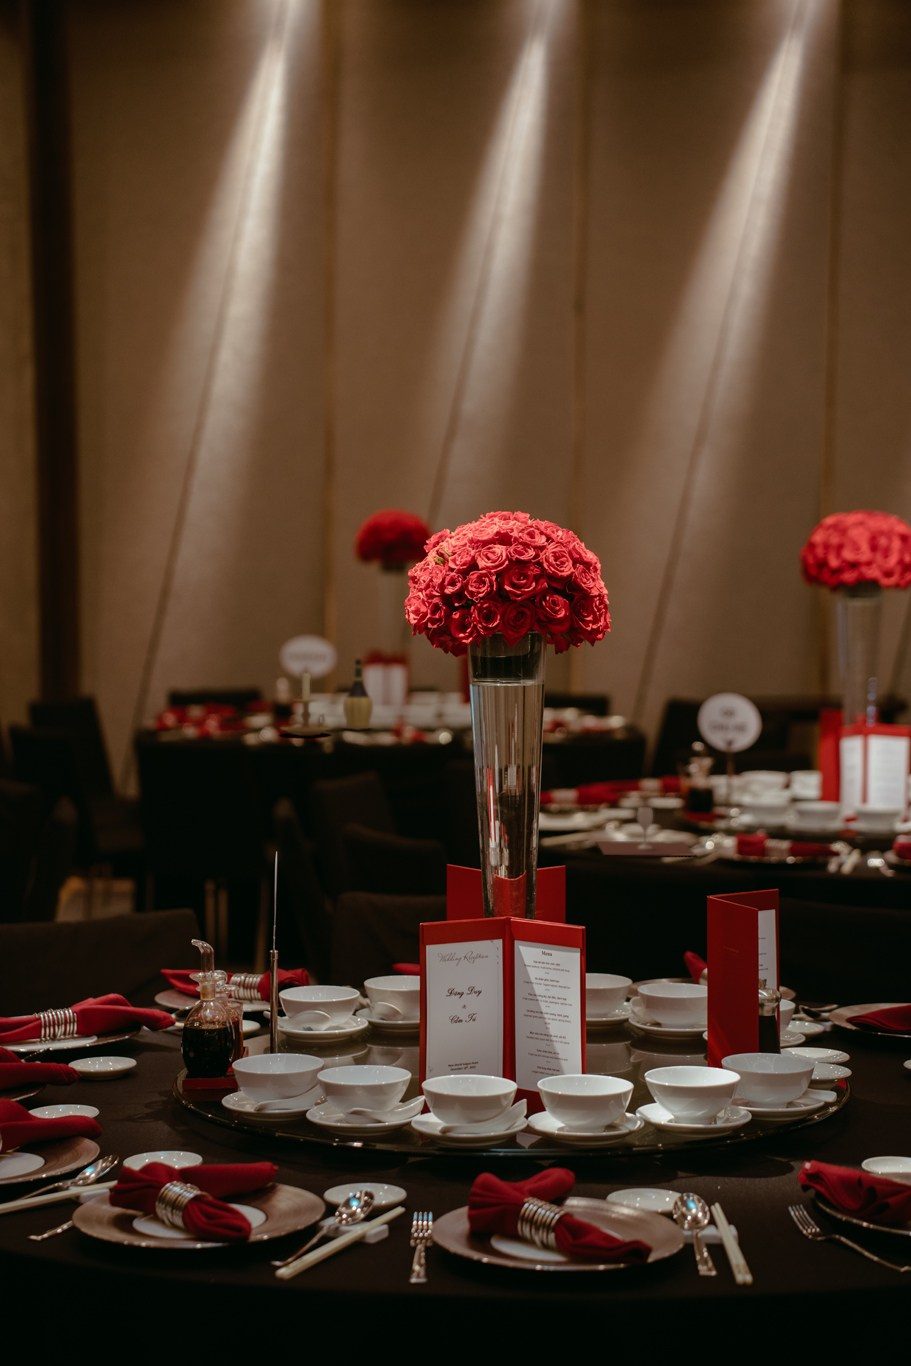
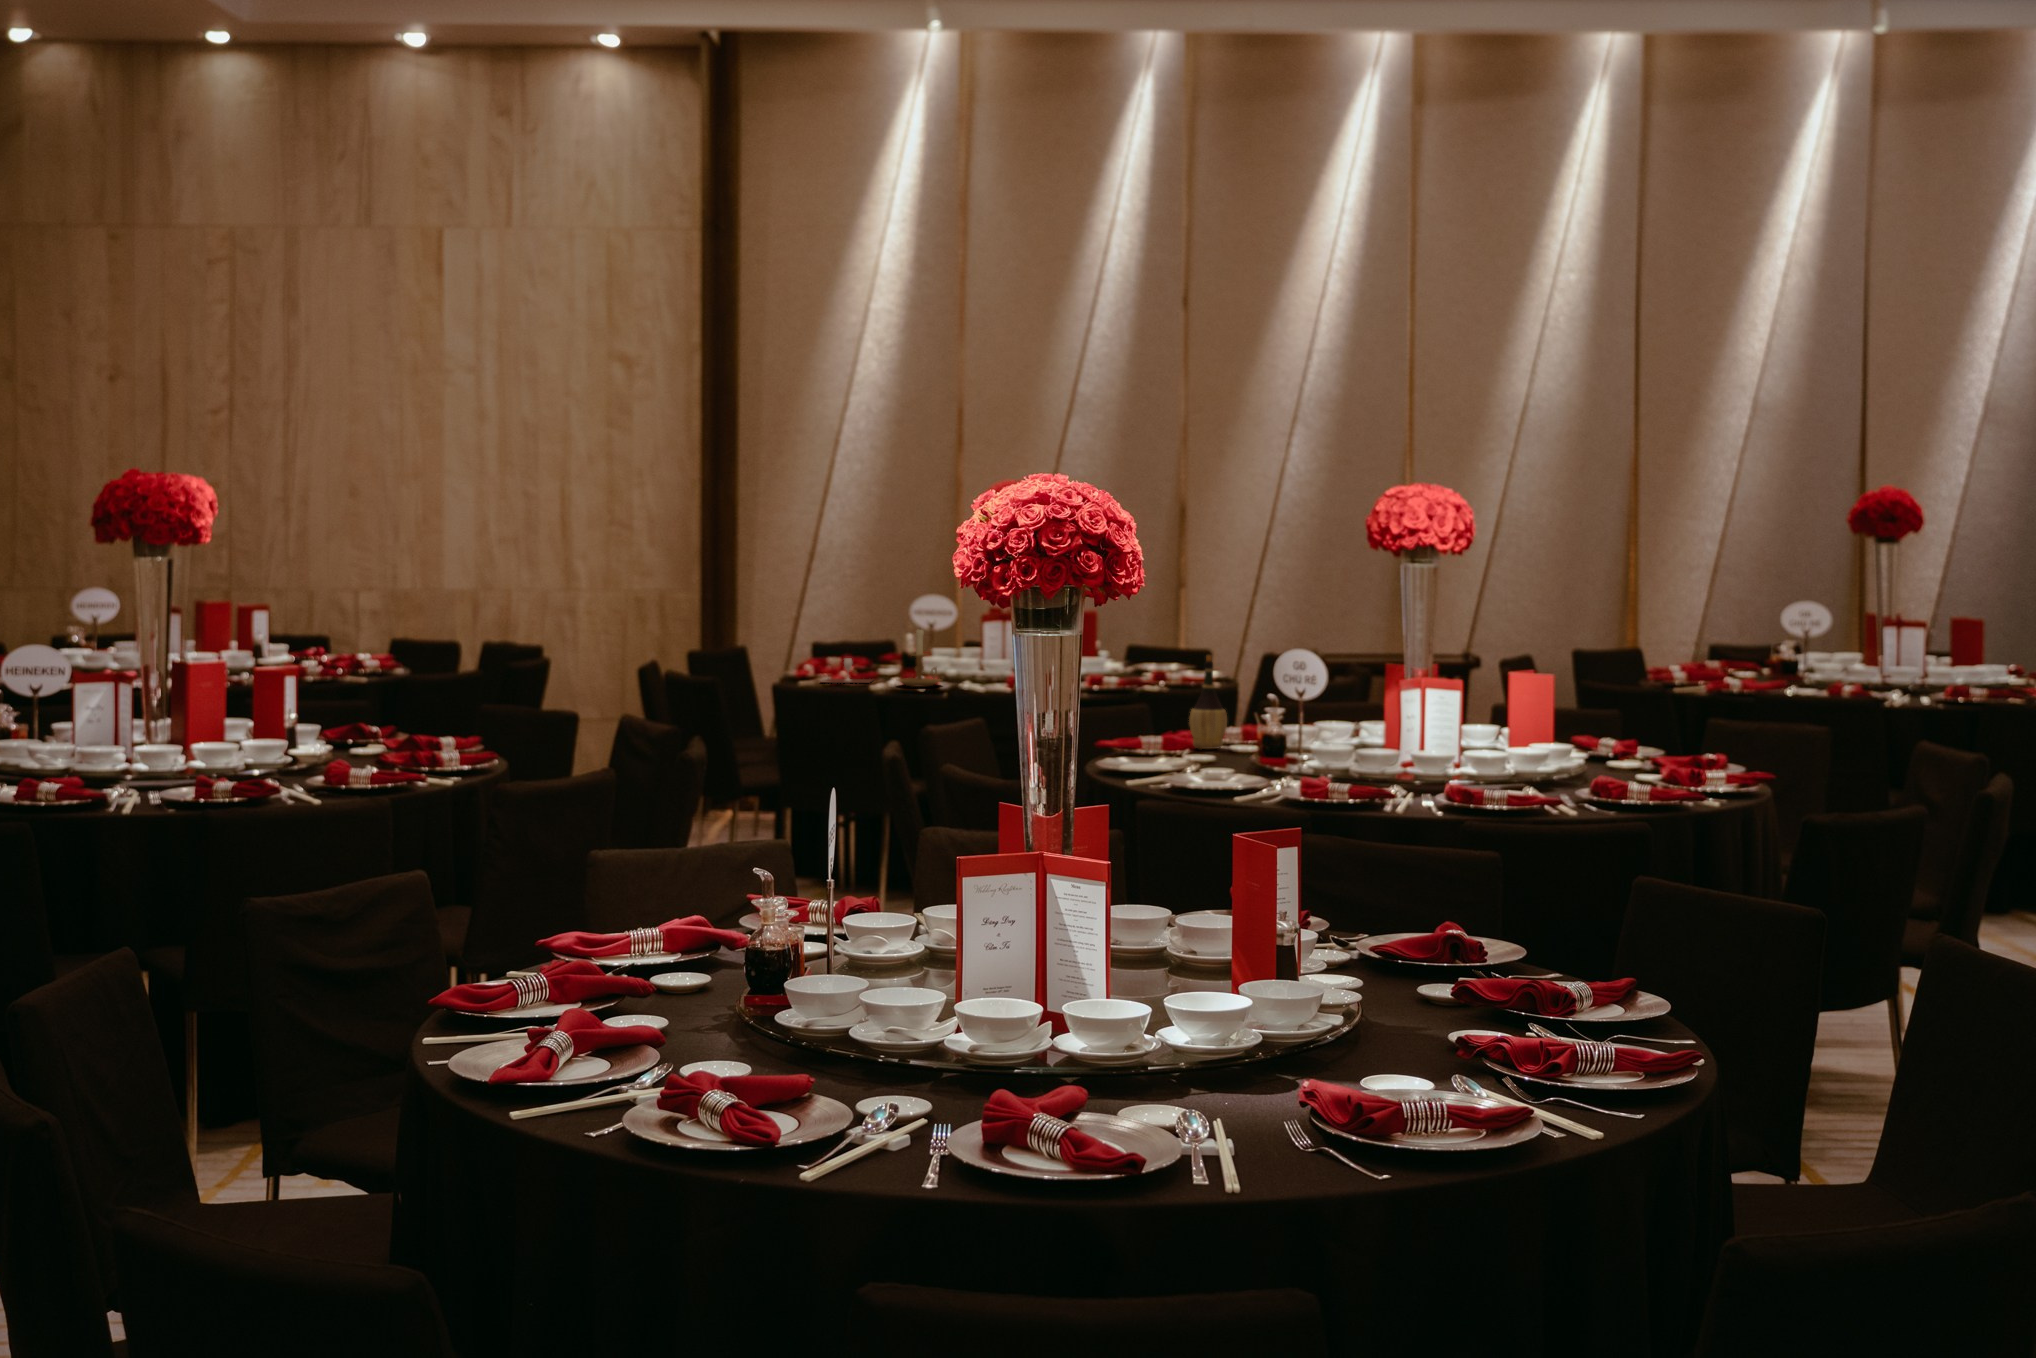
wine bottle: present [343,654,373,730] -> present [1189,655,1227,749]
wine glass: present [597,807,695,856] -> present [822,658,873,683]

